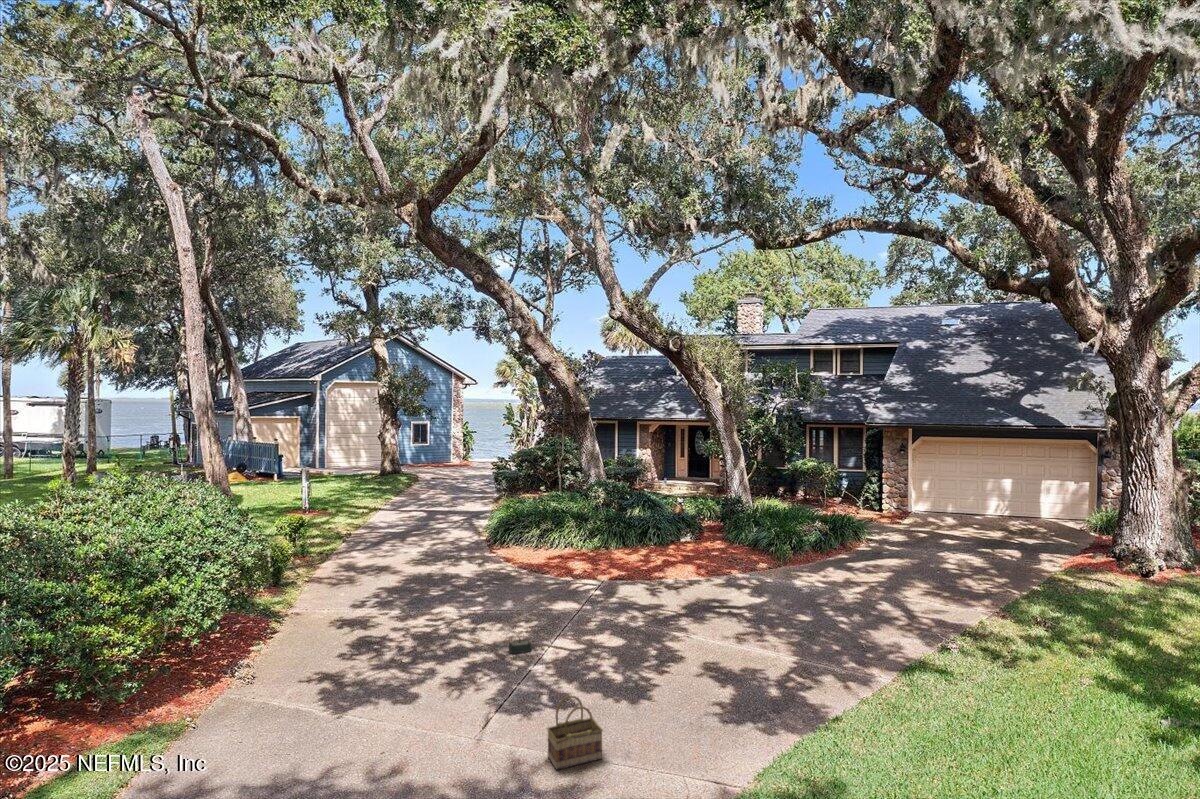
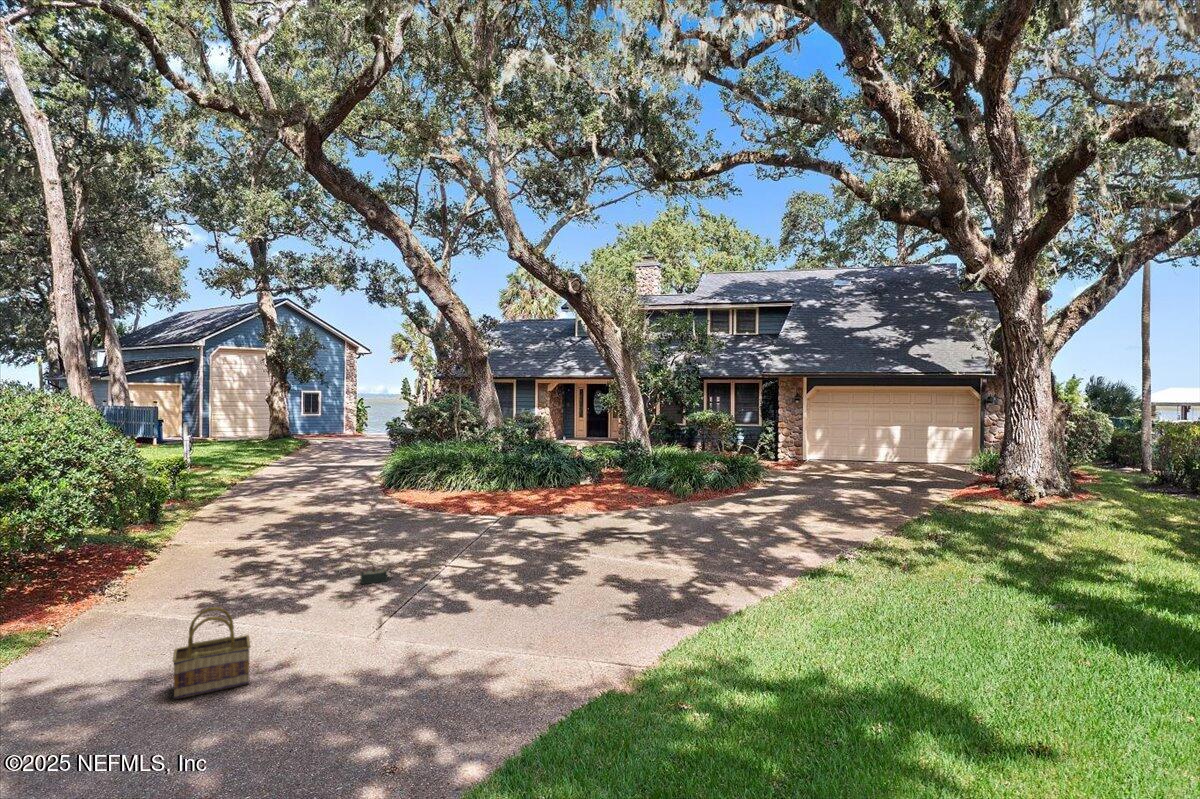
basket: present [547,696,603,770] -> present [172,607,250,699]

